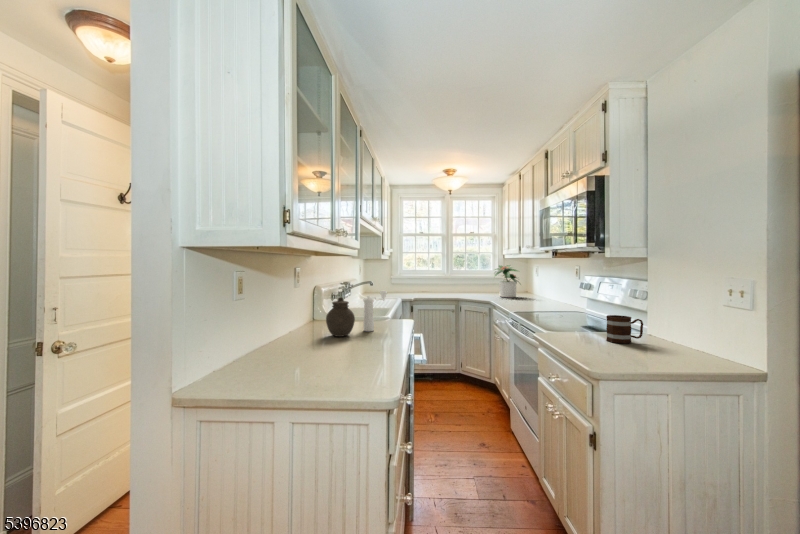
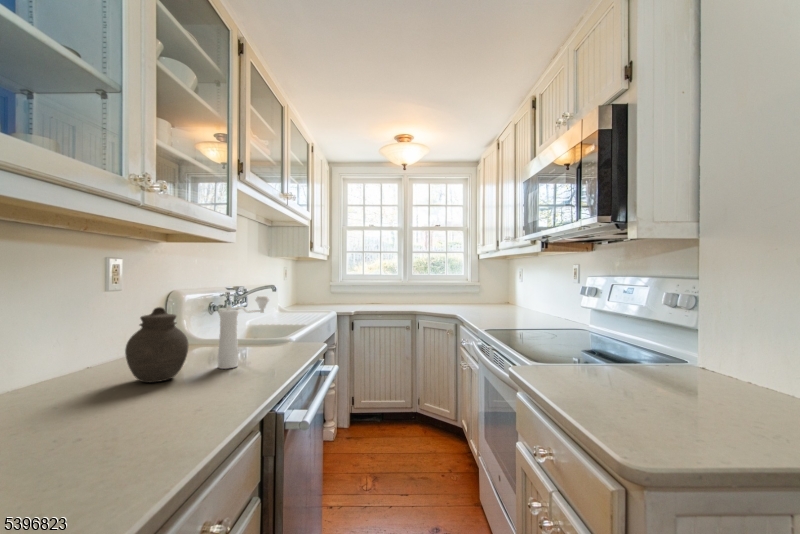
potted plant: present [494,265,518,298] -> none [463,266,500,309]
mug: present [606,315,643,344] -> none [642,338,709,392]

